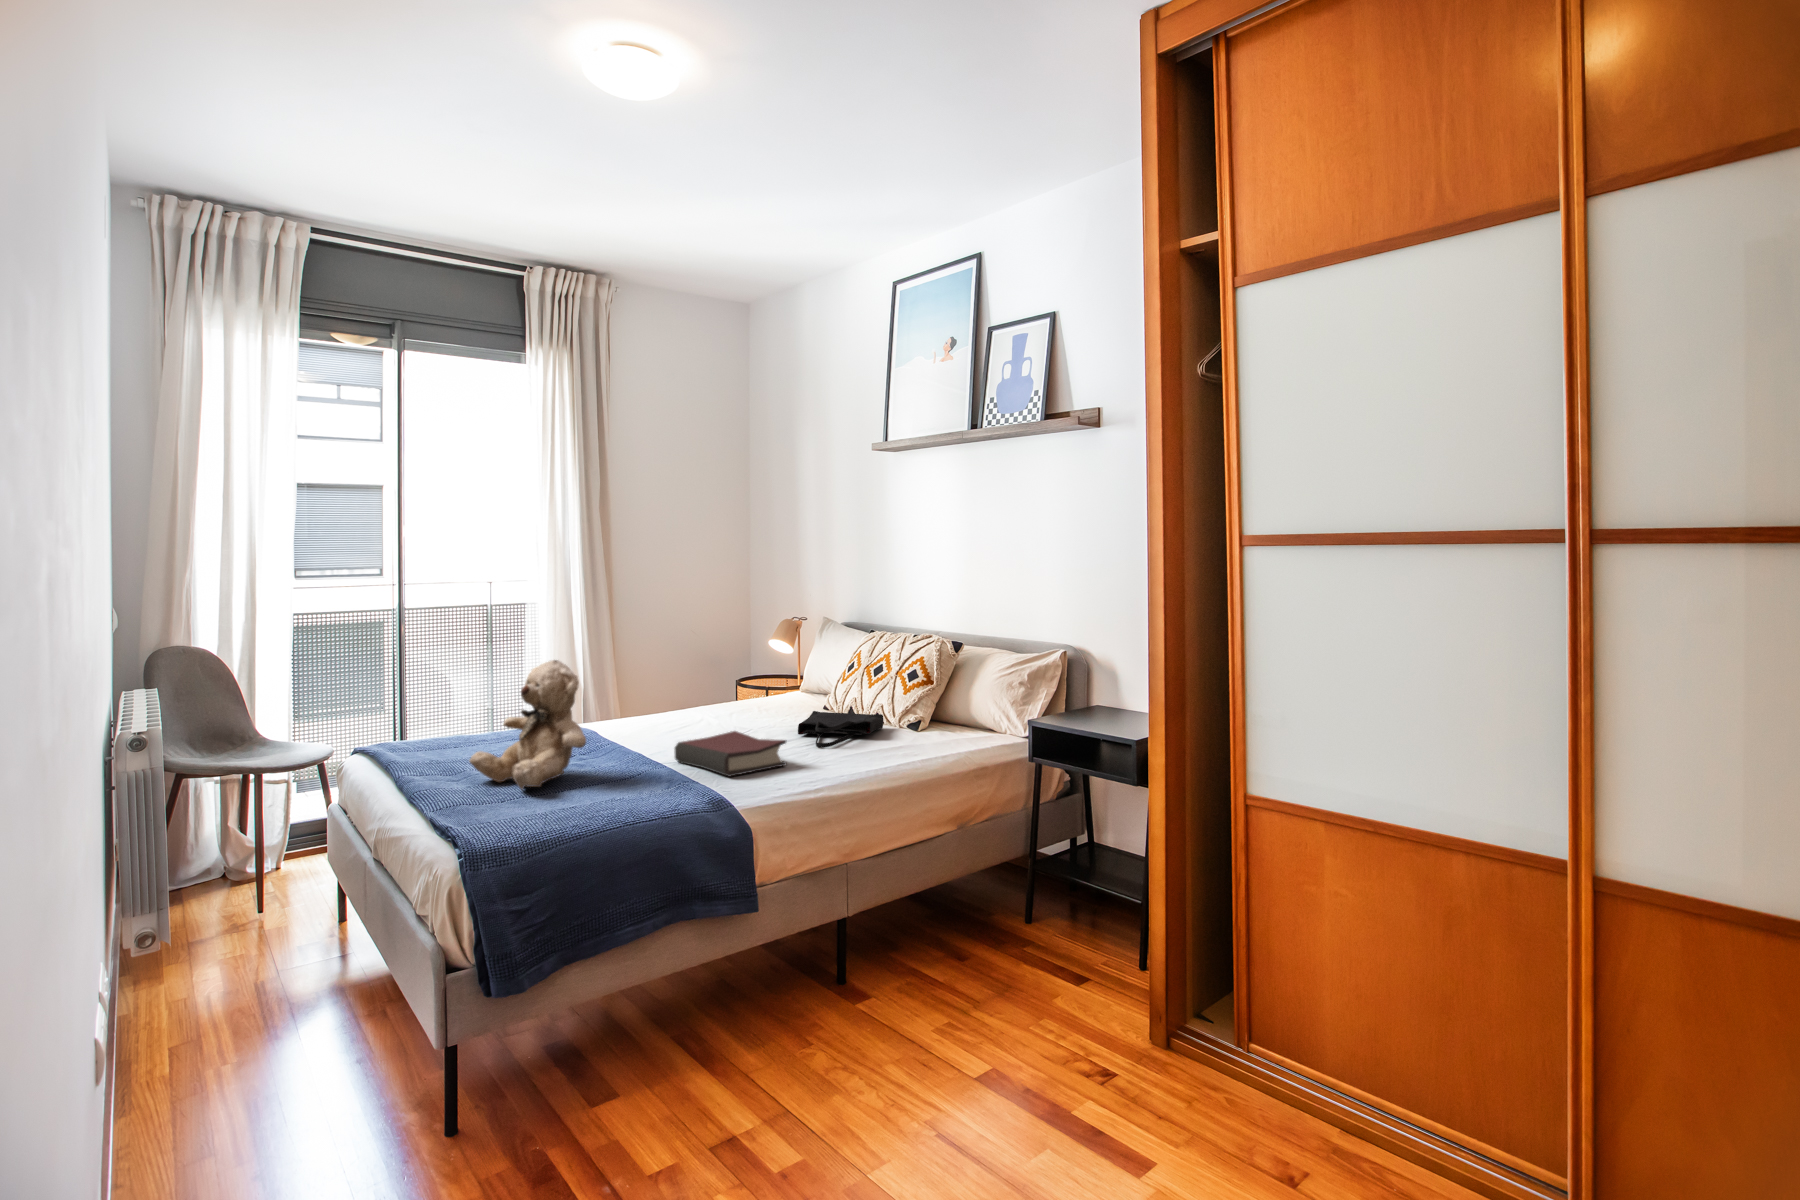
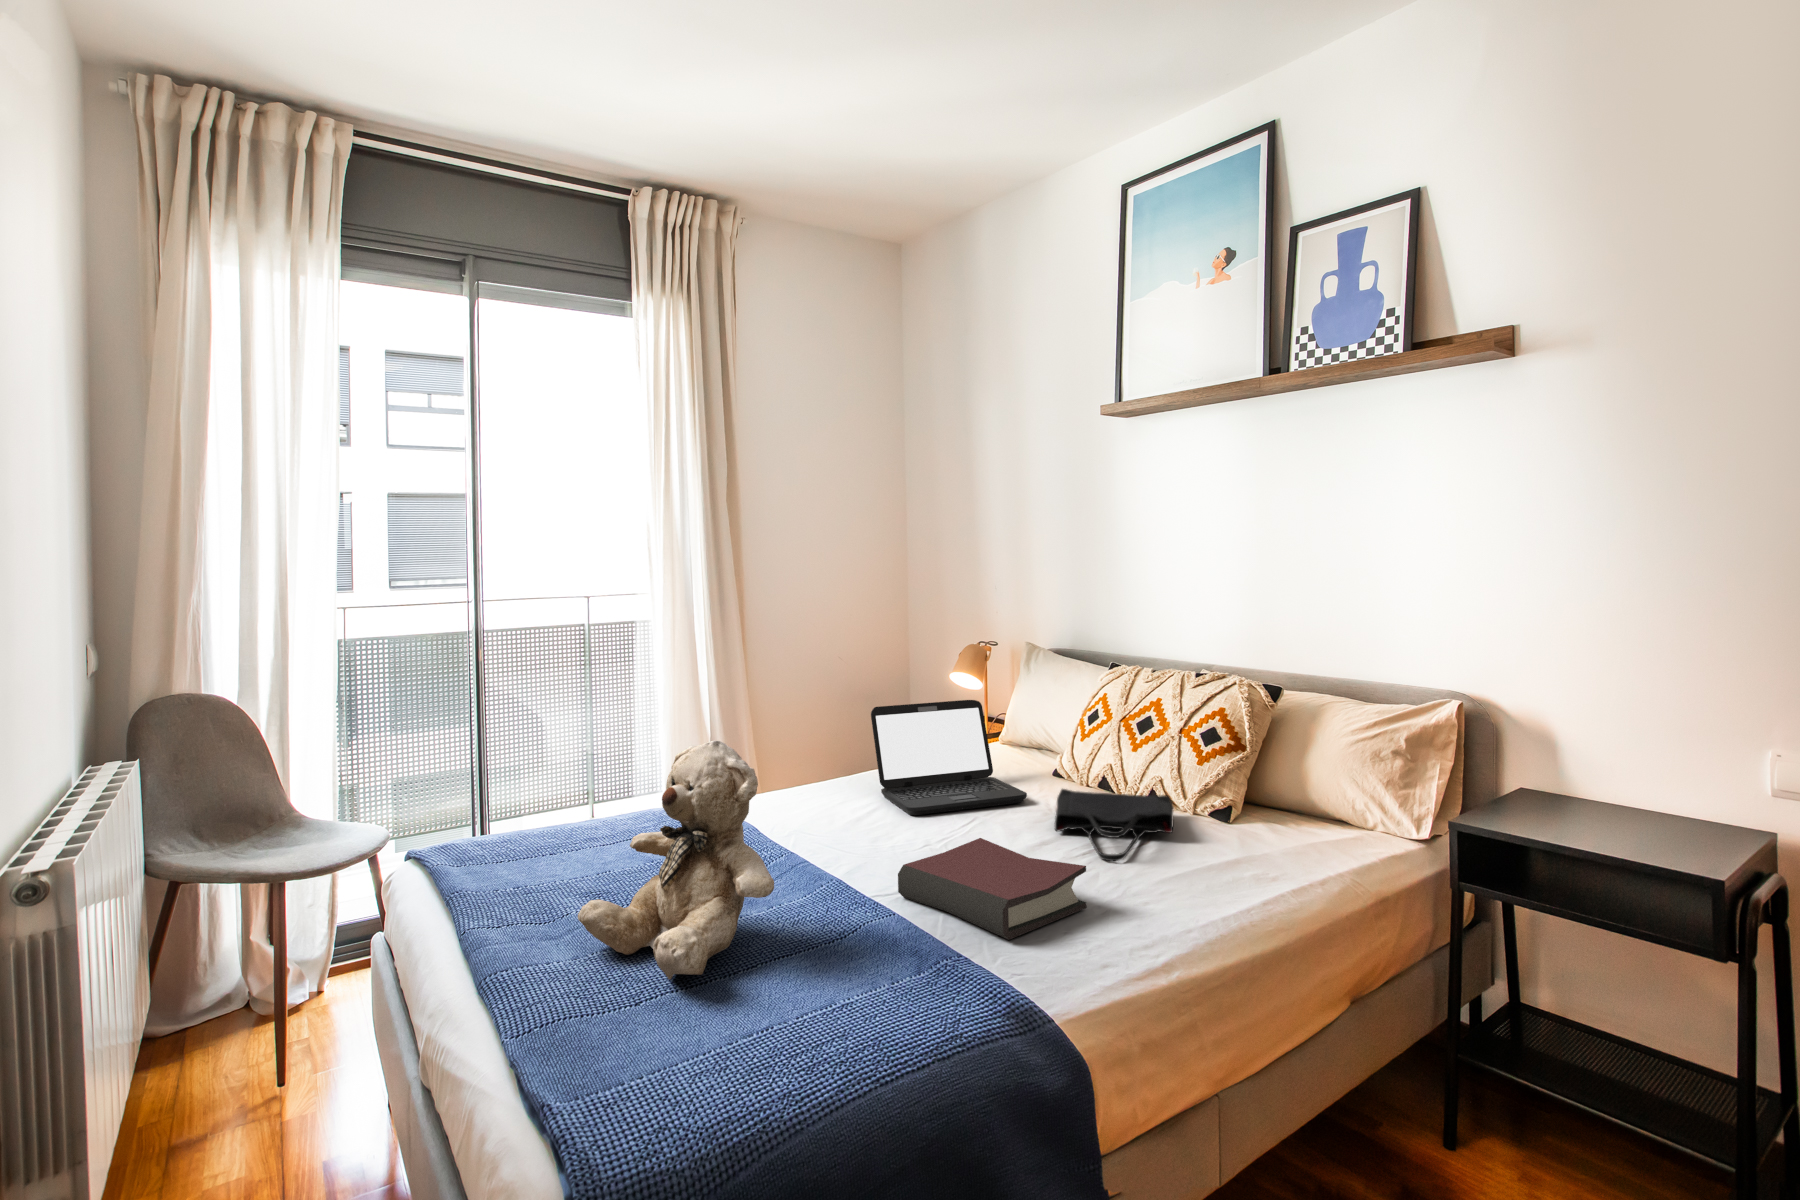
laptop: none [689,654,793,728] -> present [871,700,1027,815]

